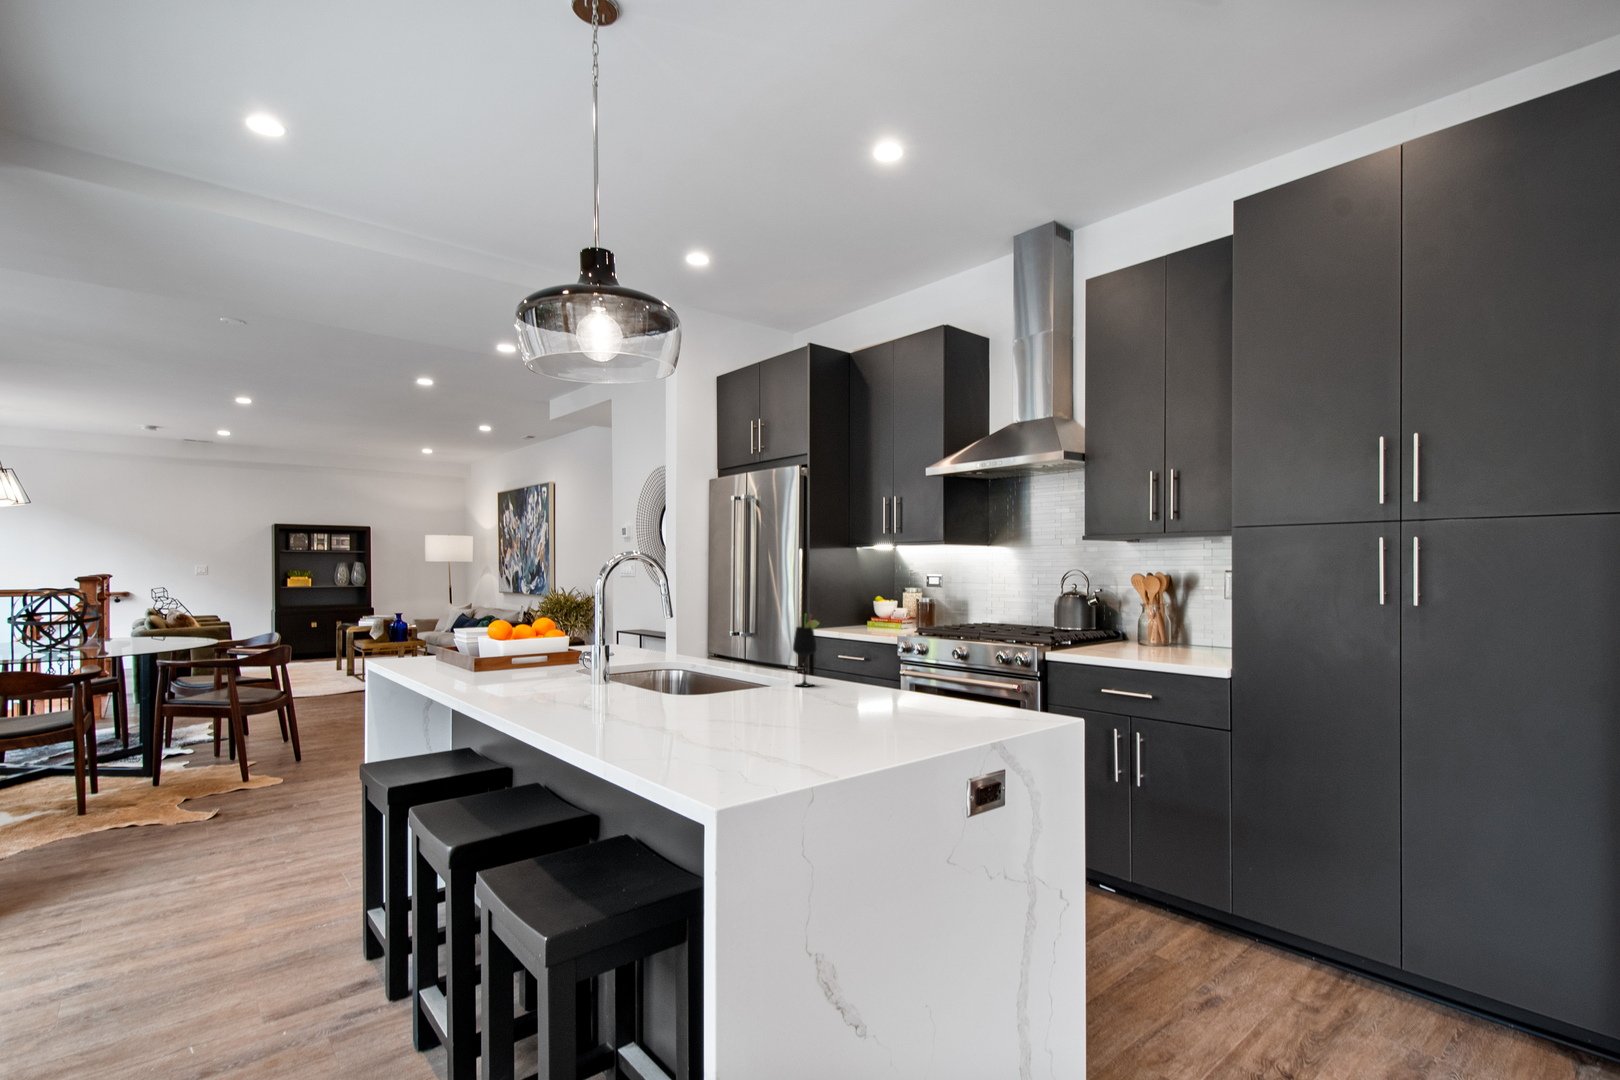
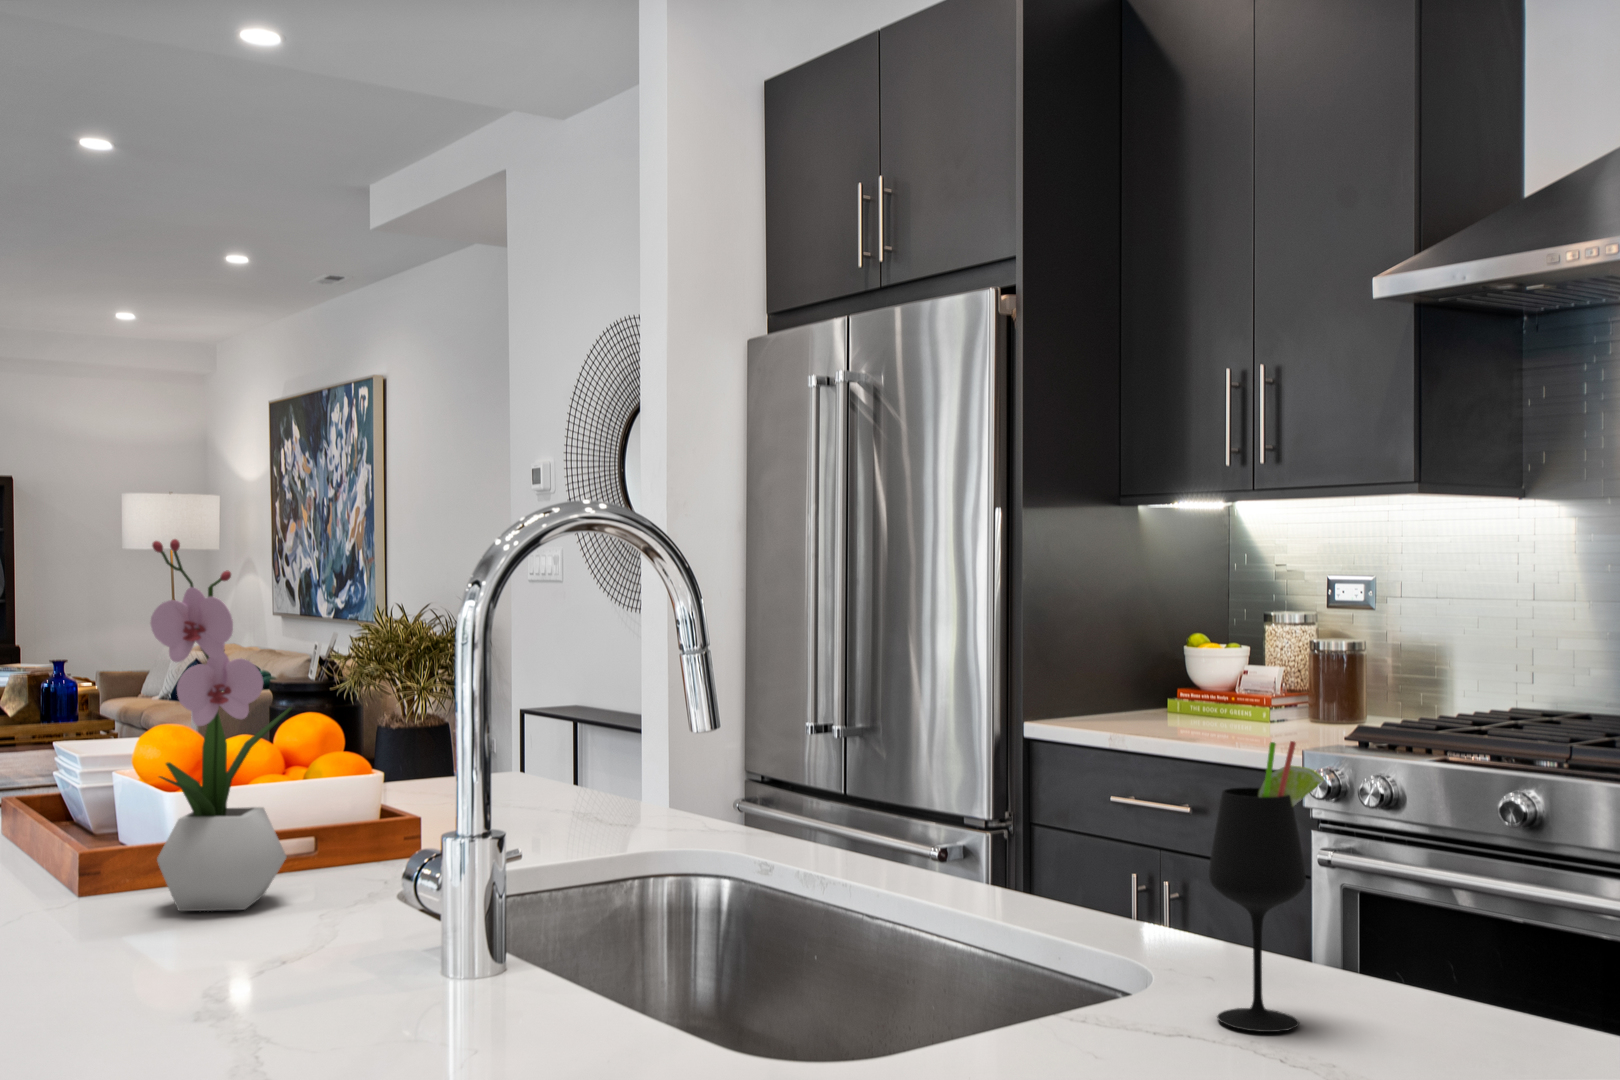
flower arrangement: none [507,561,547,671] -> present [151,539,292,911]

